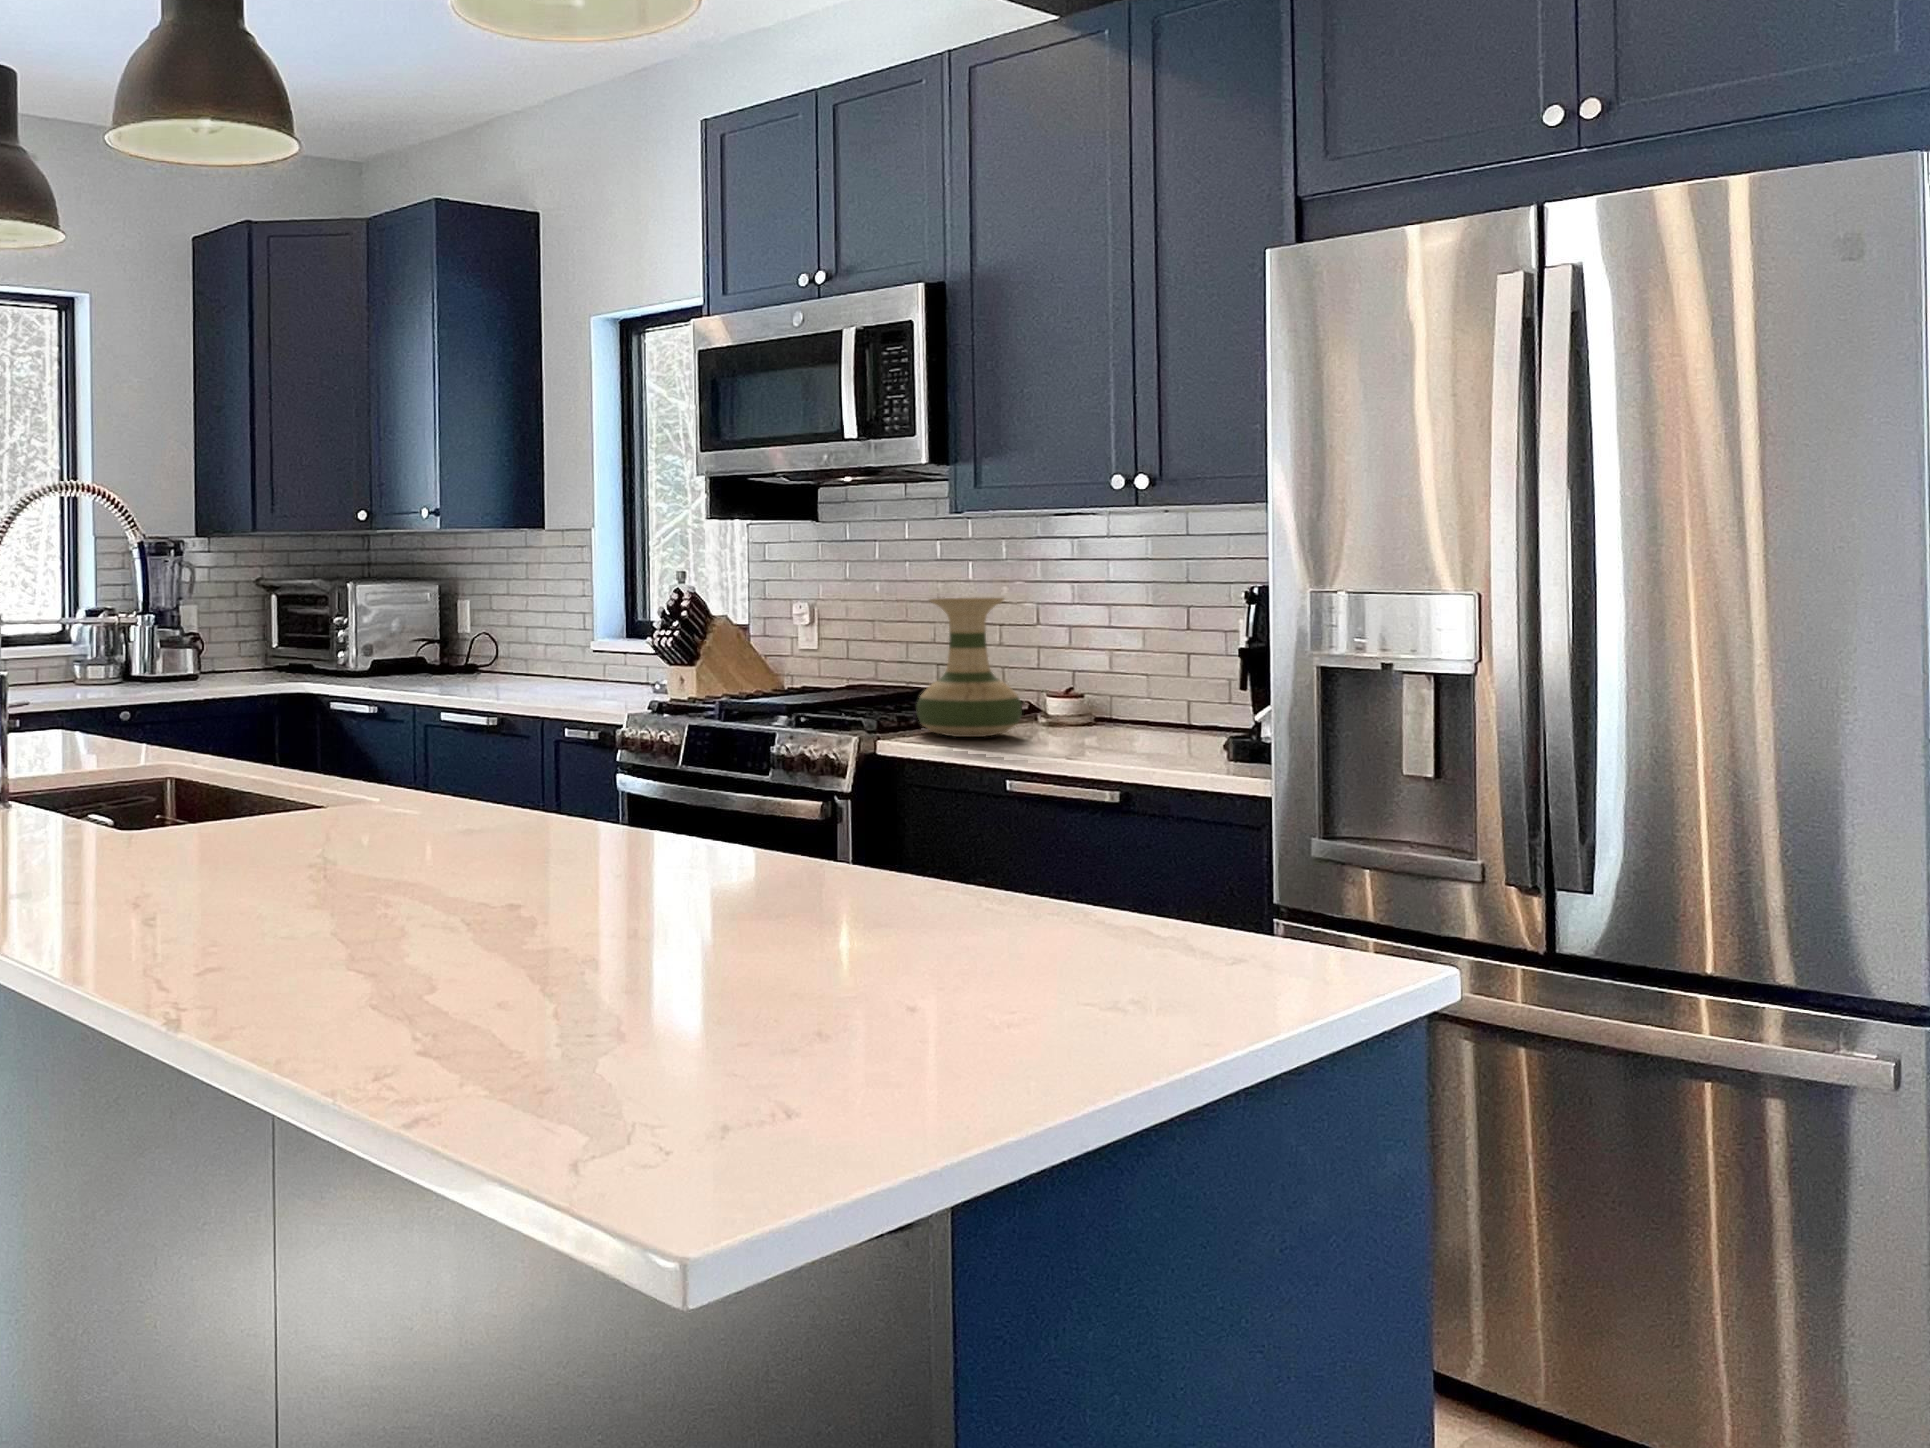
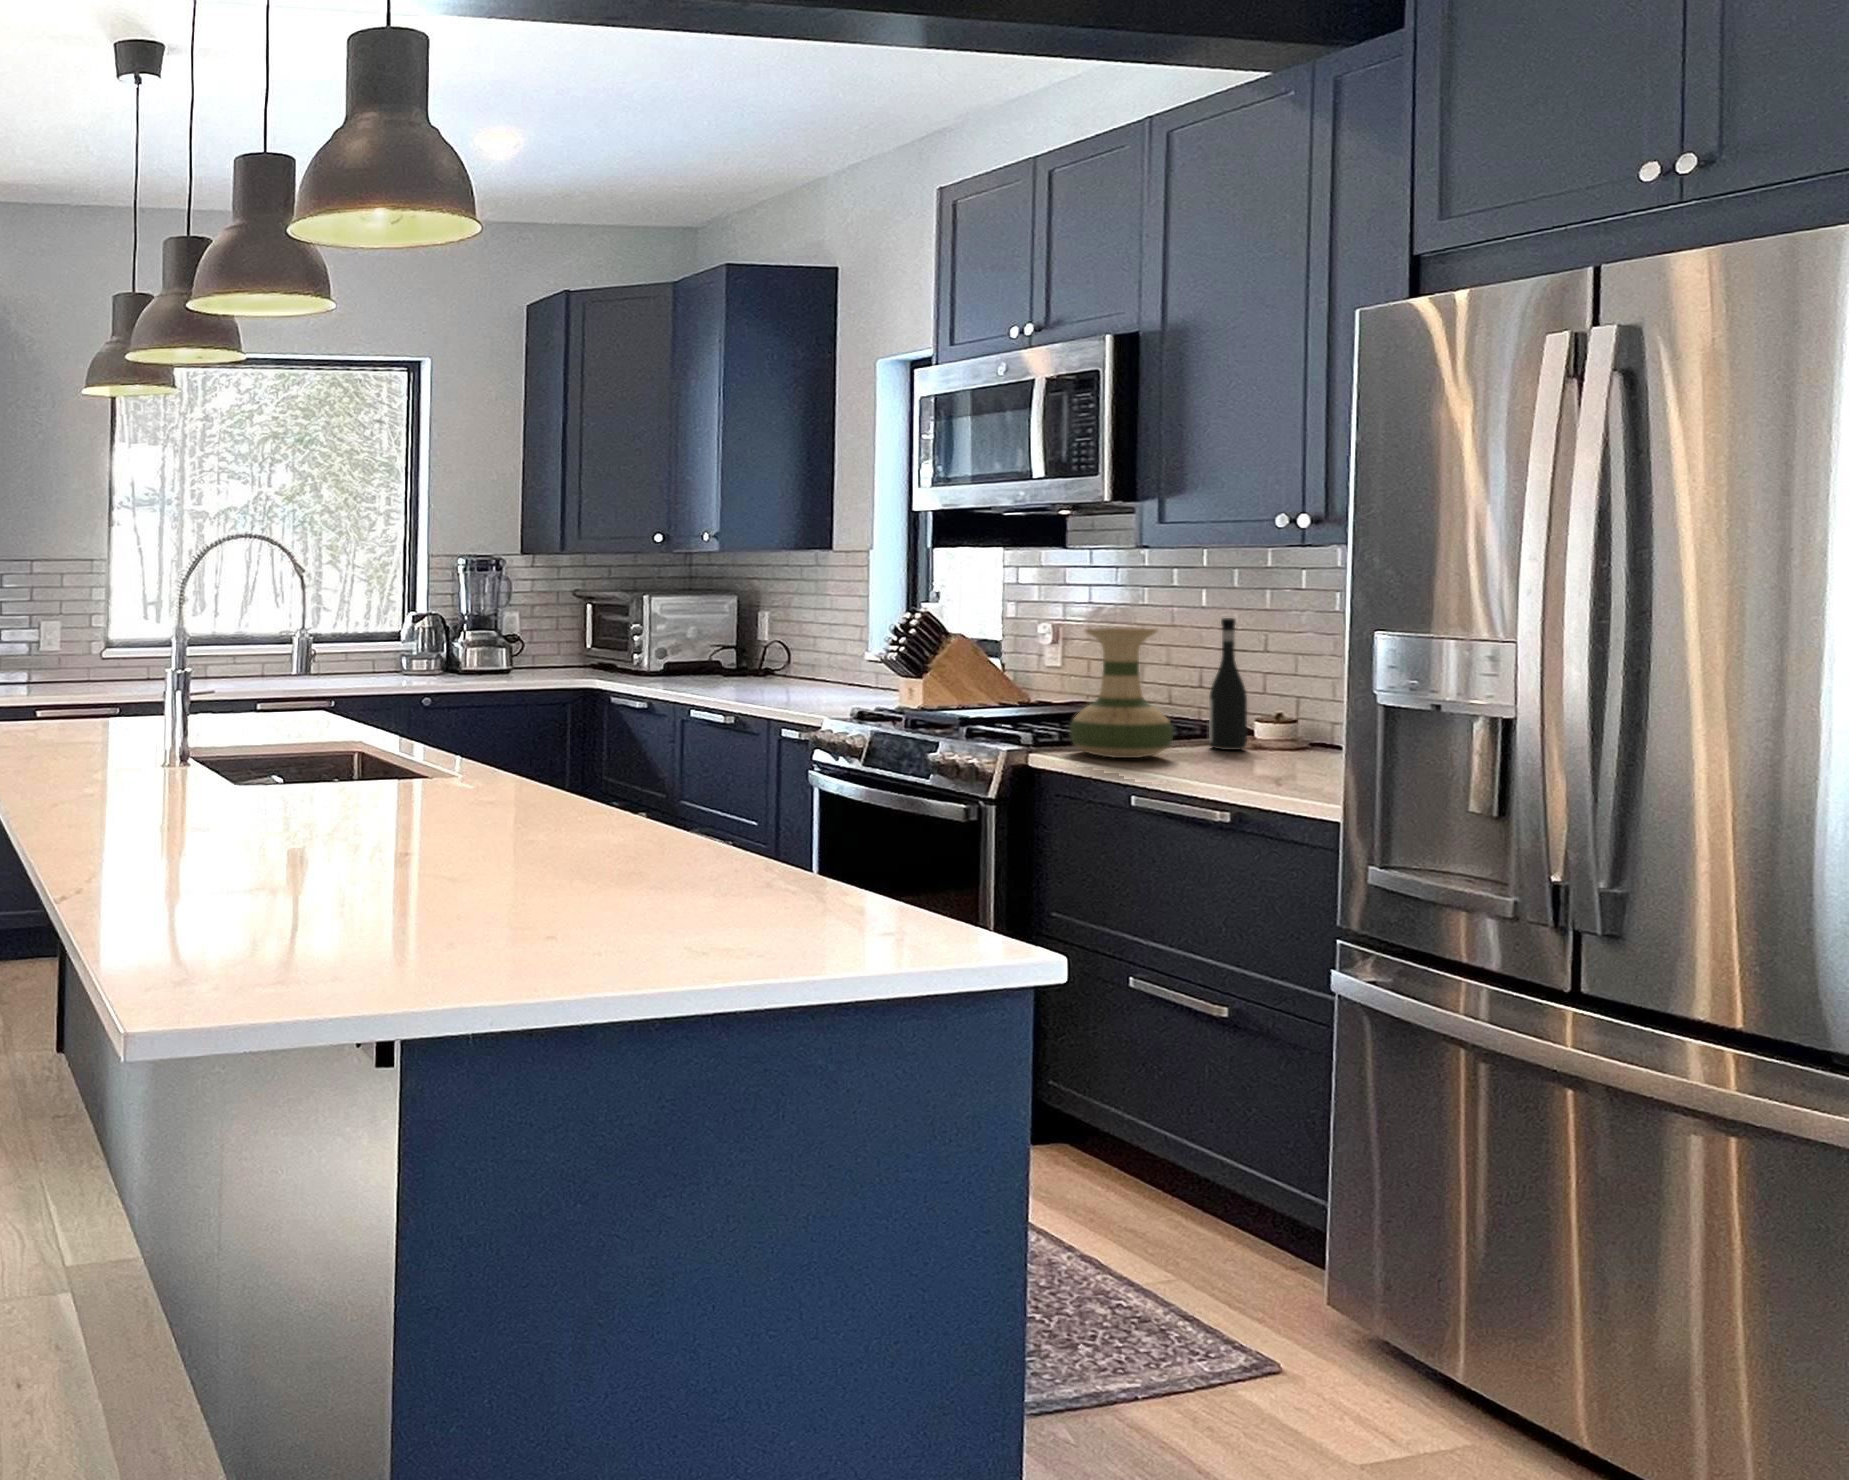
wine bottle: none [1034,586,1072,724] -> present [1209,618,1247,750]

